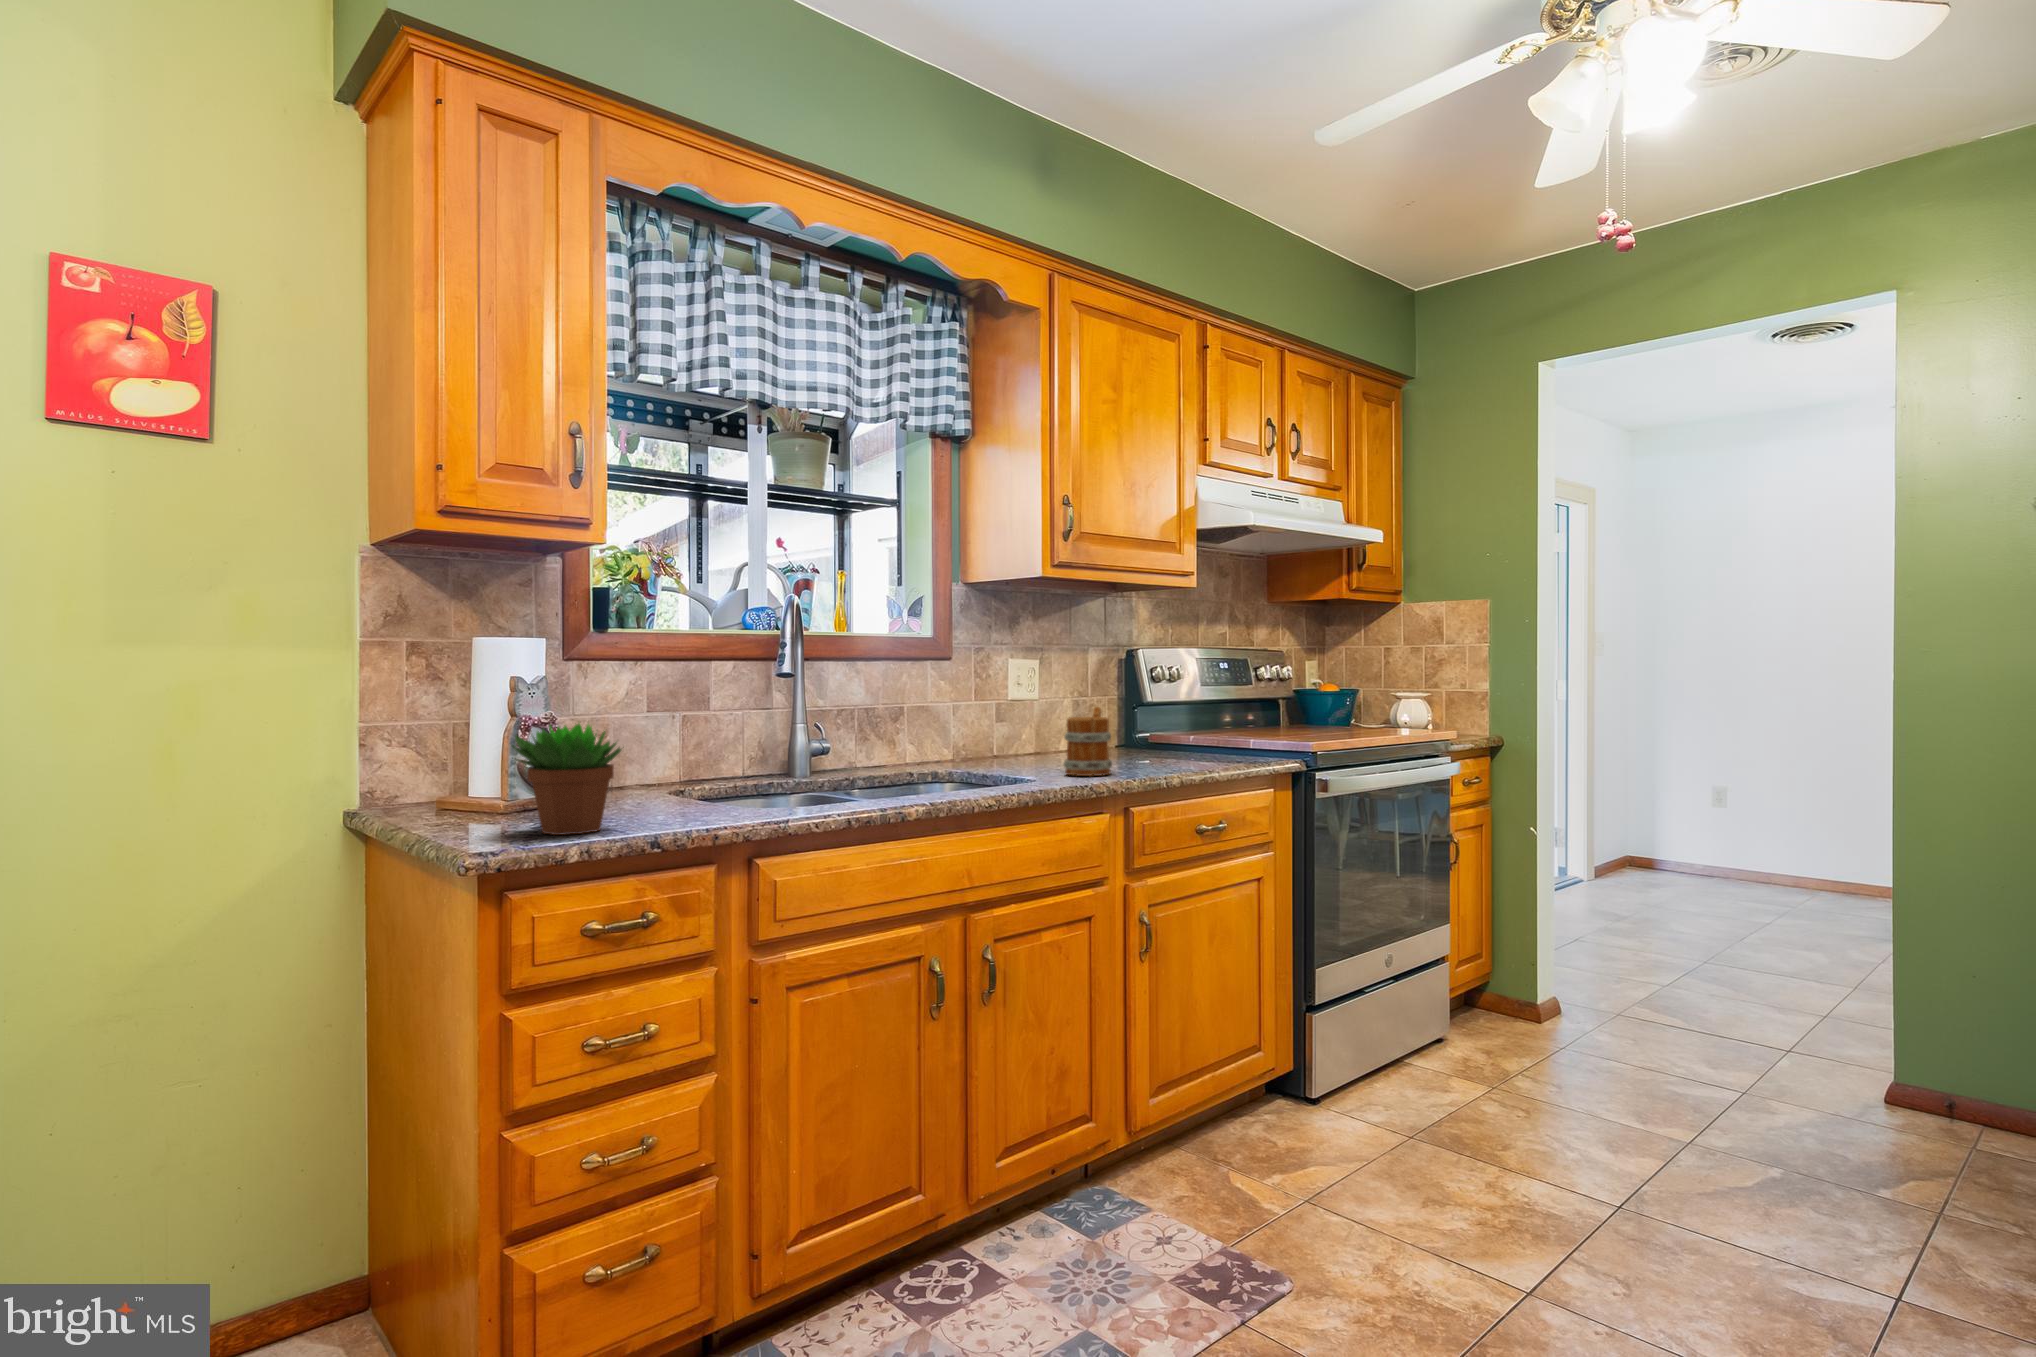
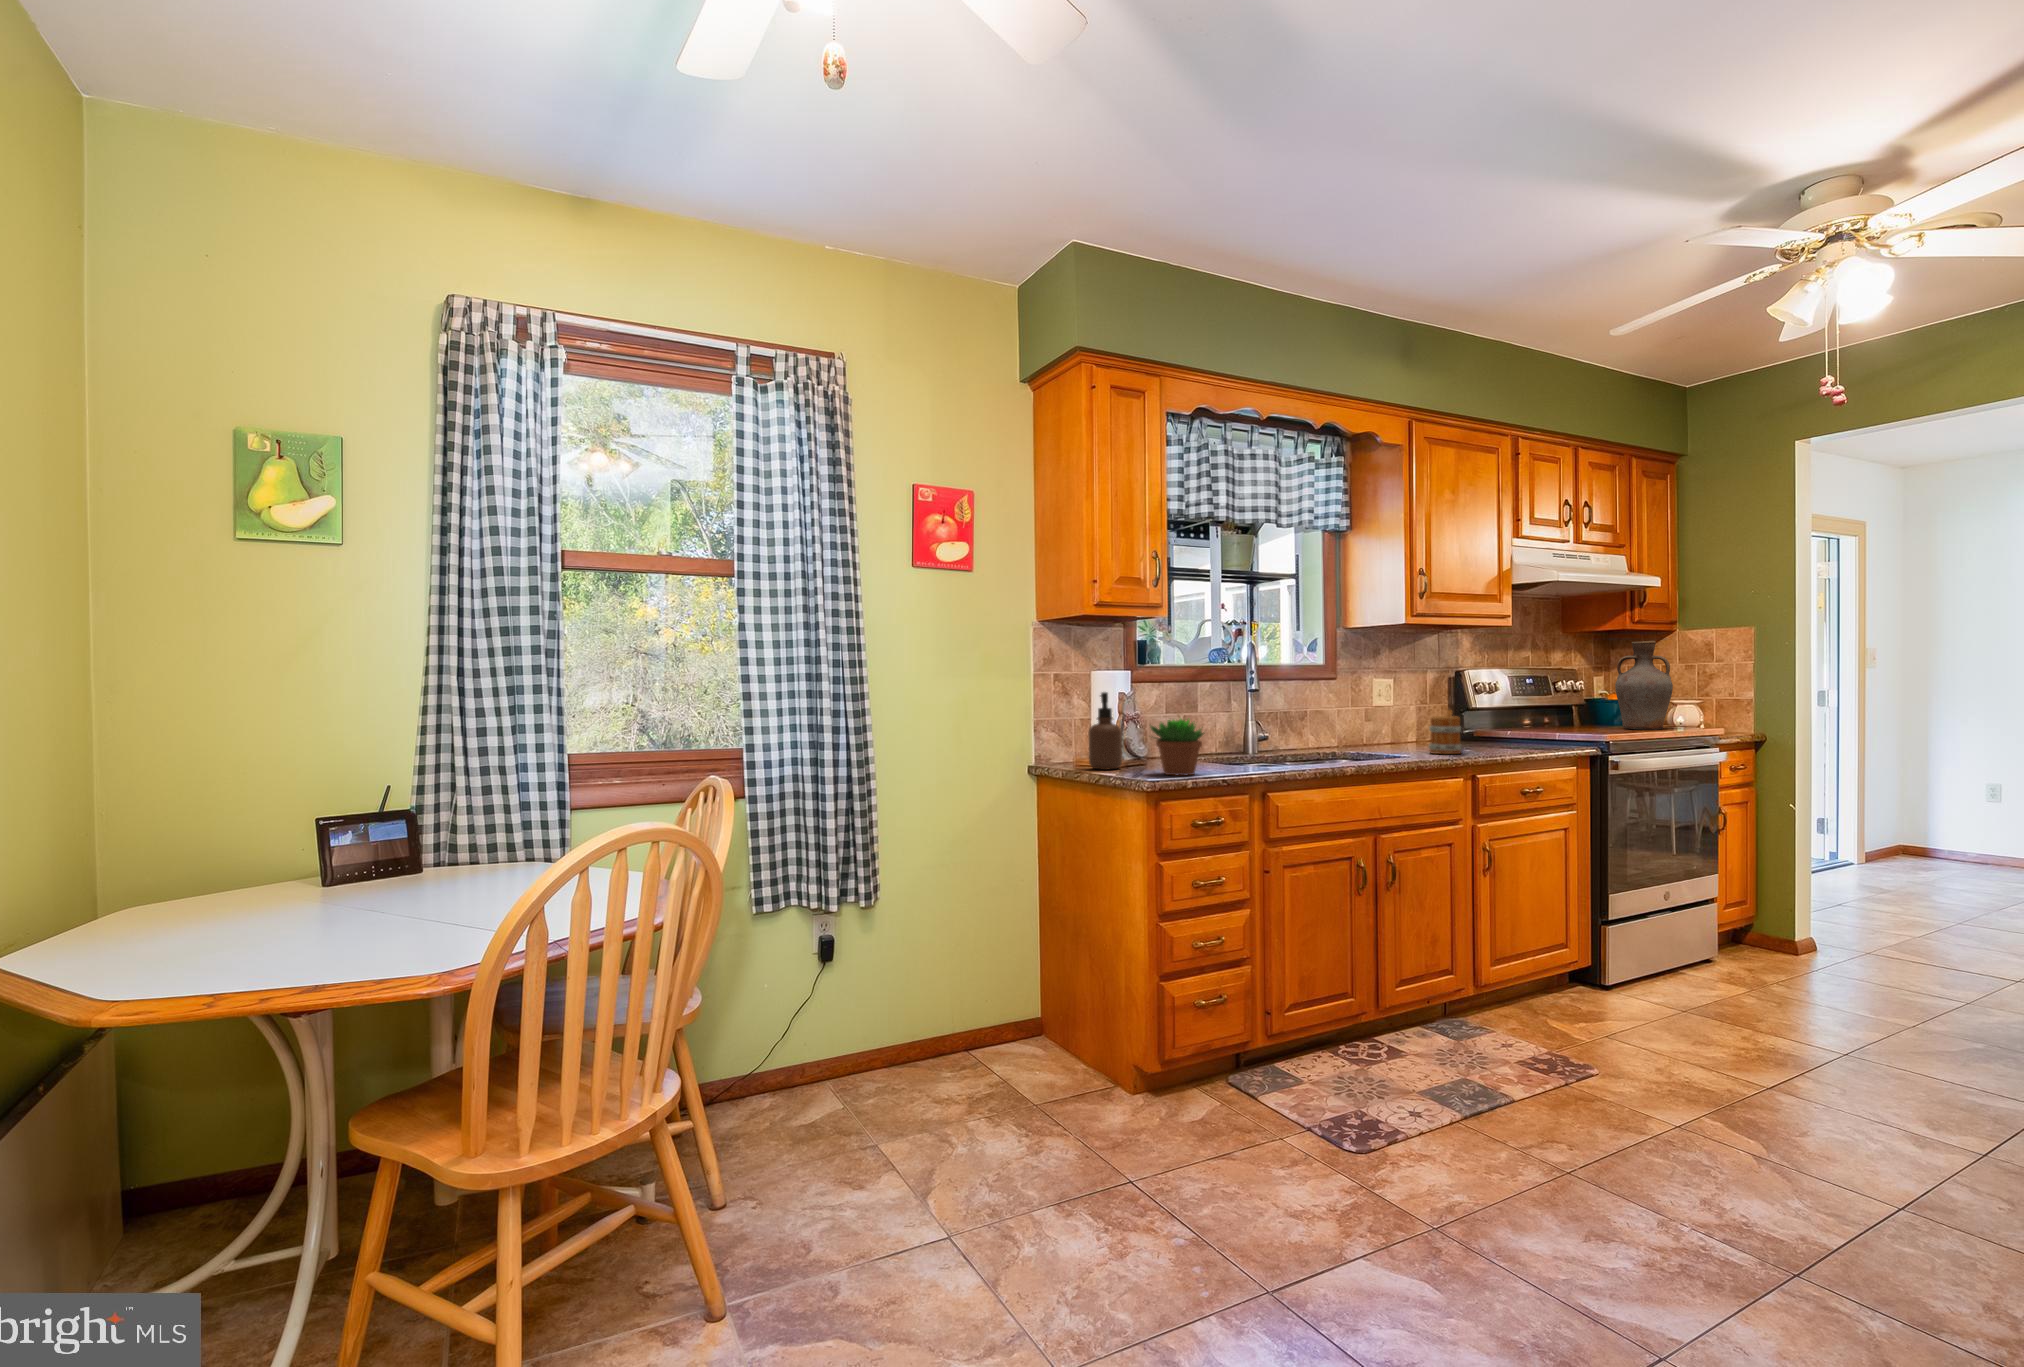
vase: none [1331,617,1396,733] -> present [1615,641,1673,730]
soap dispenser: none [436,676,505,821] -> present [1089,692,1122,769]

